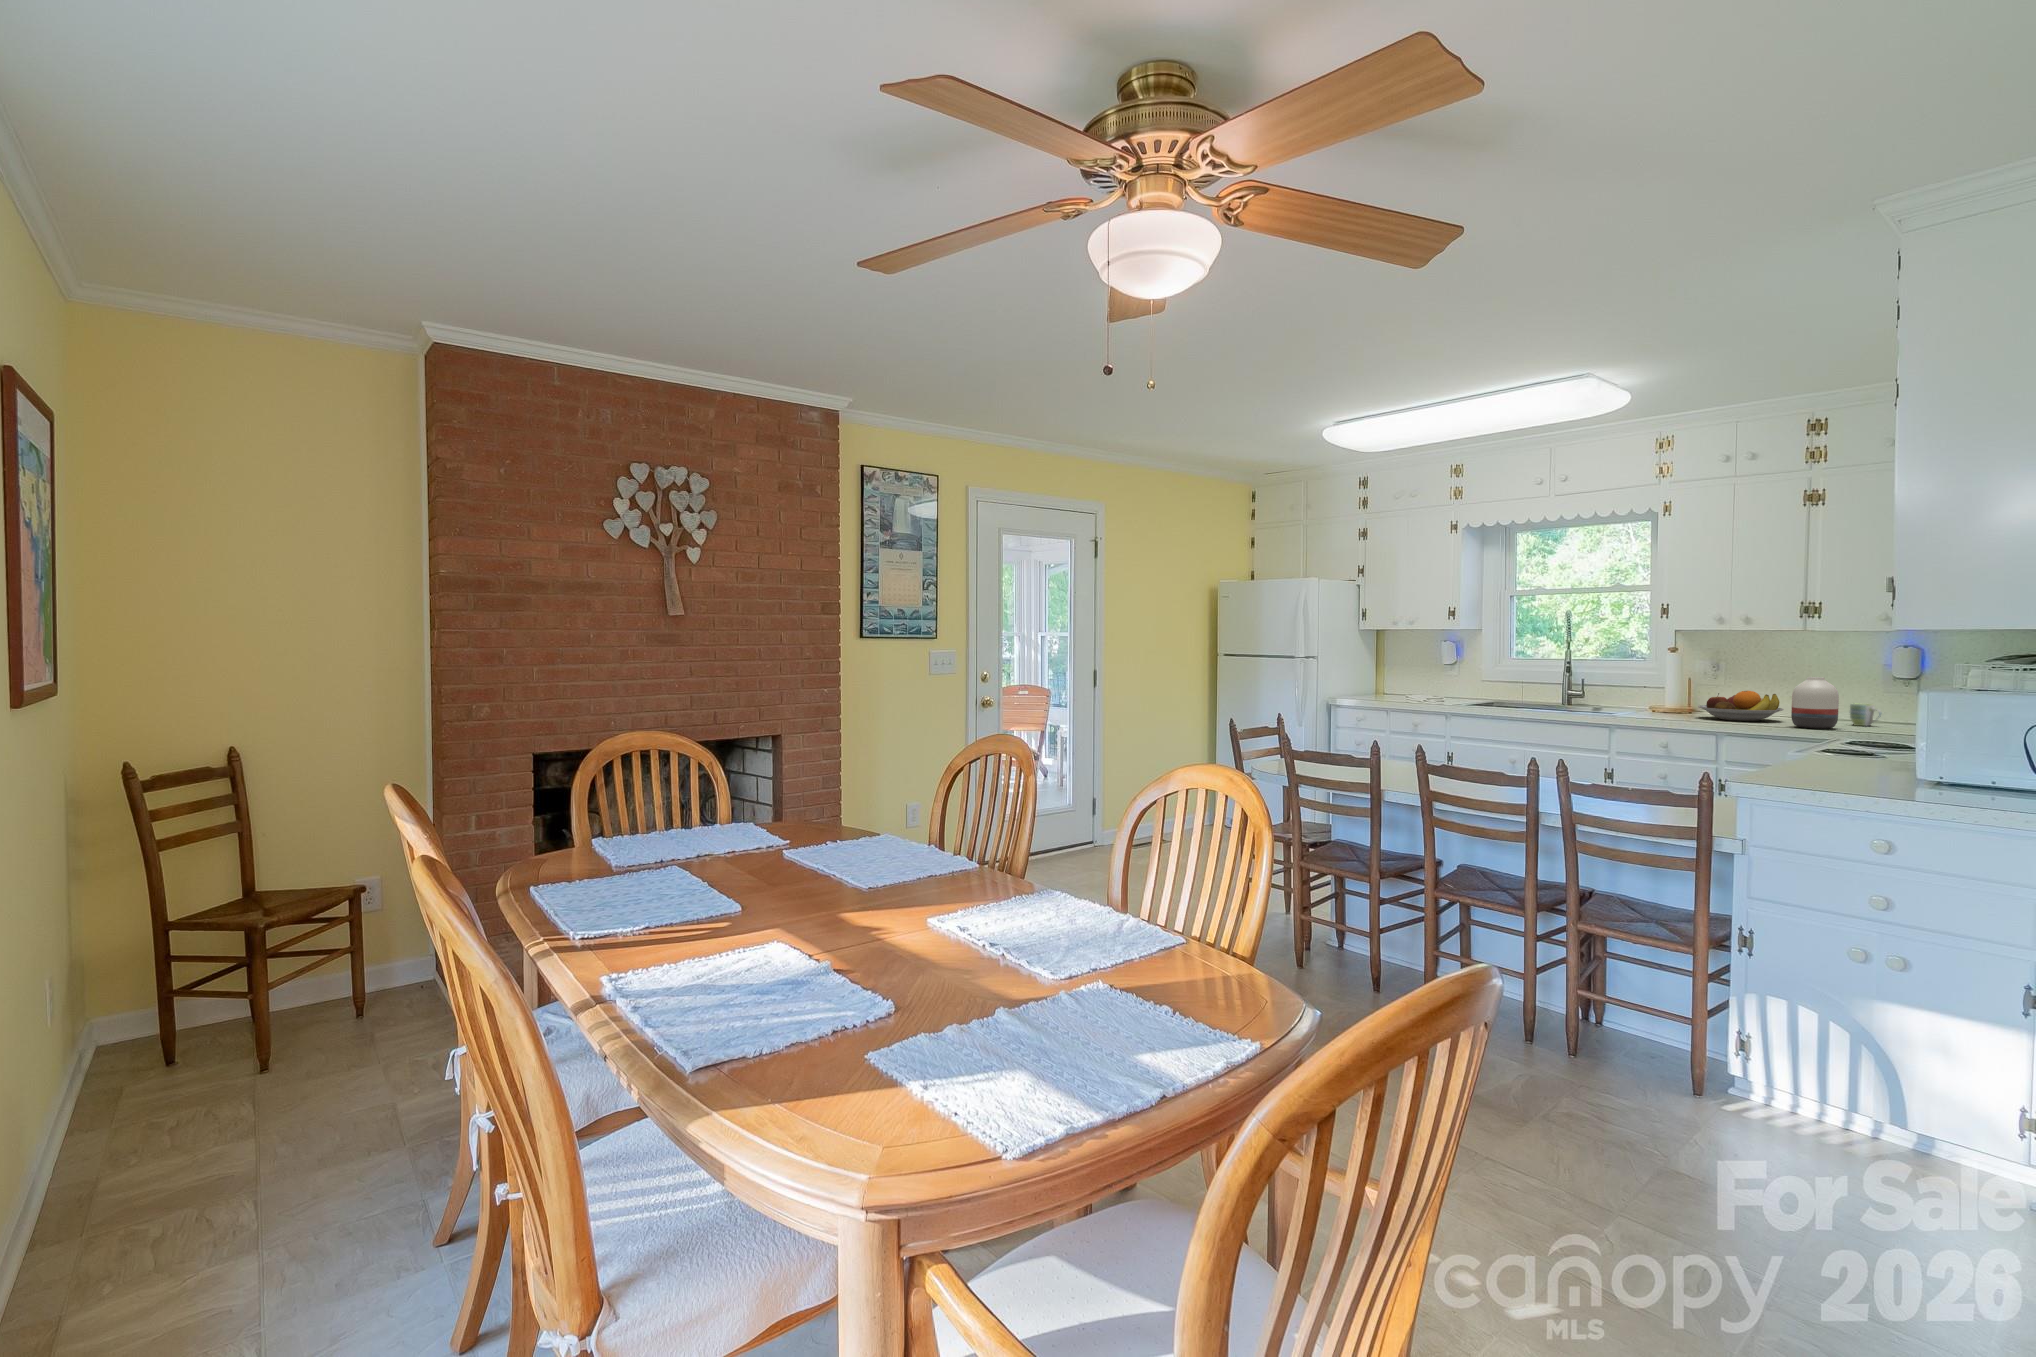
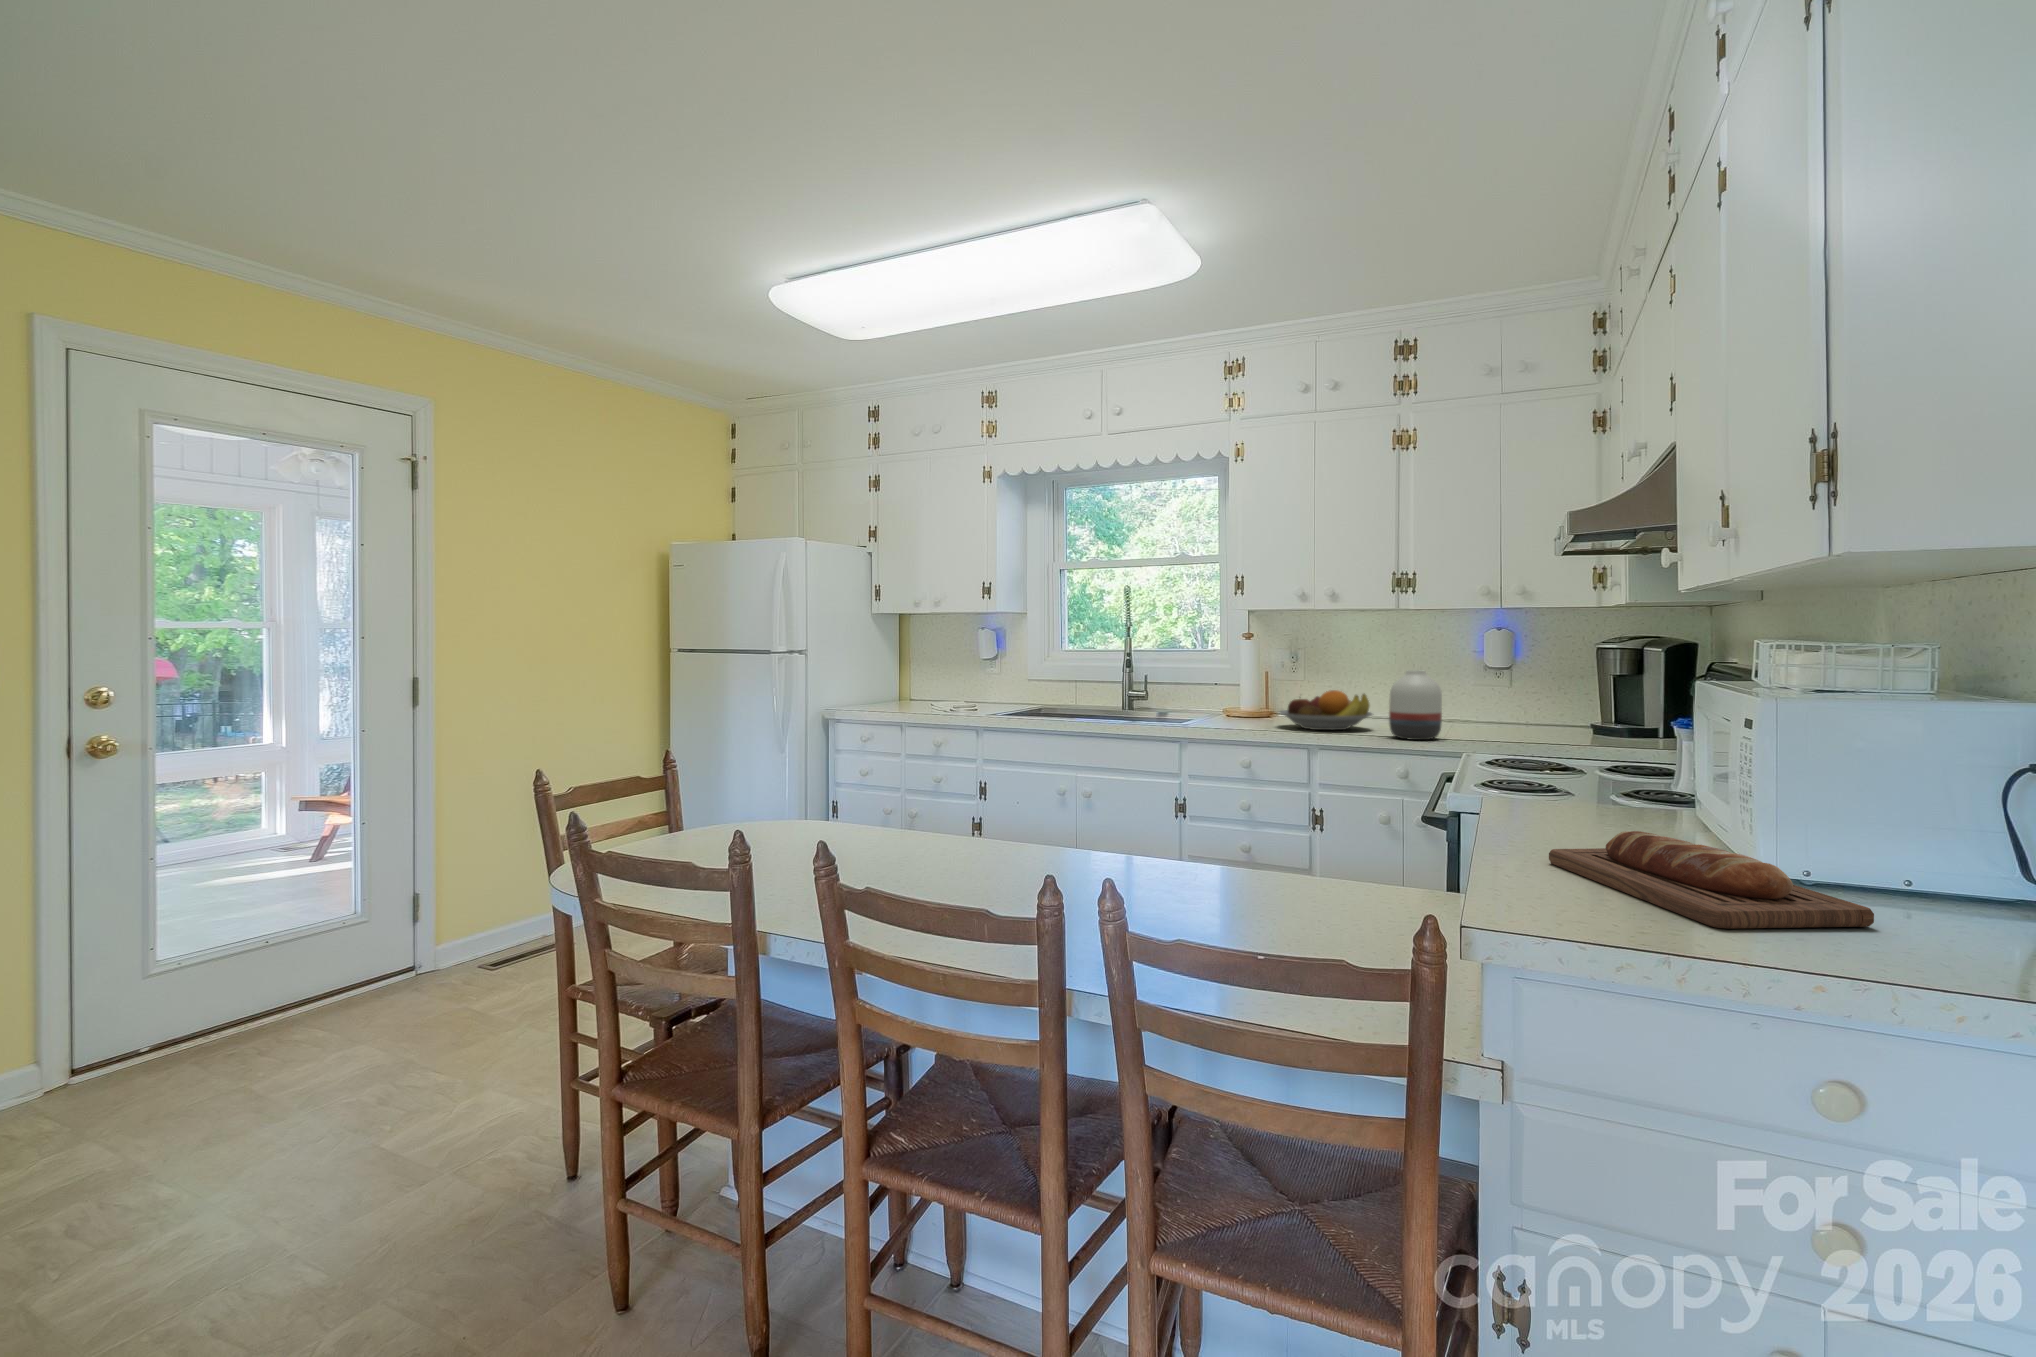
mug: present [1850,704,1881,726] -> none [1444,704,1478,733]
bread loaf: none [1809,759,1949,796] -> present [1549,831,1874,929]

